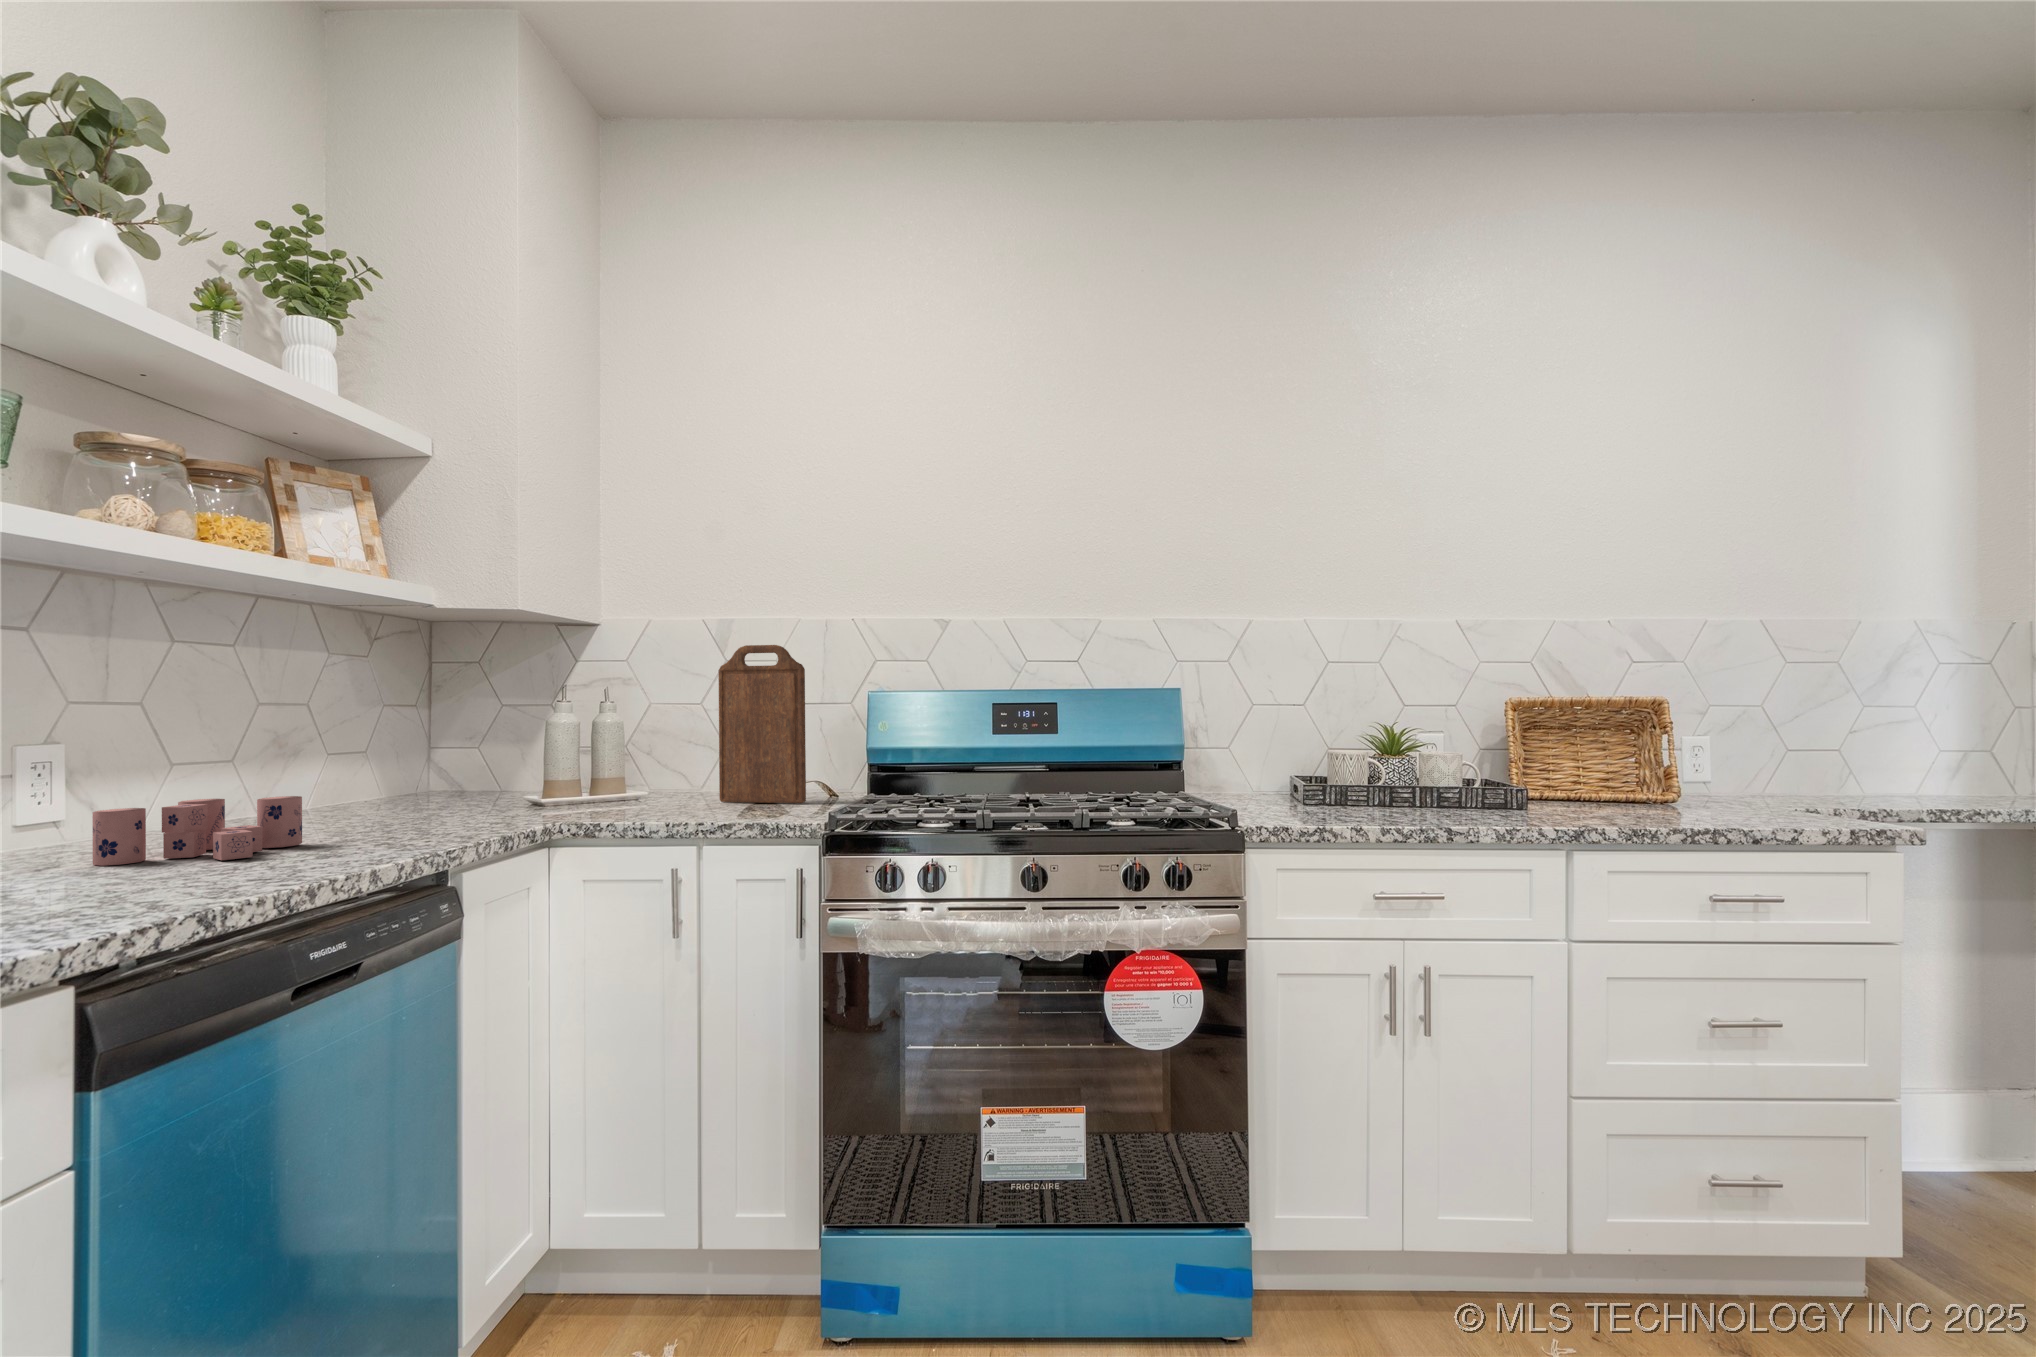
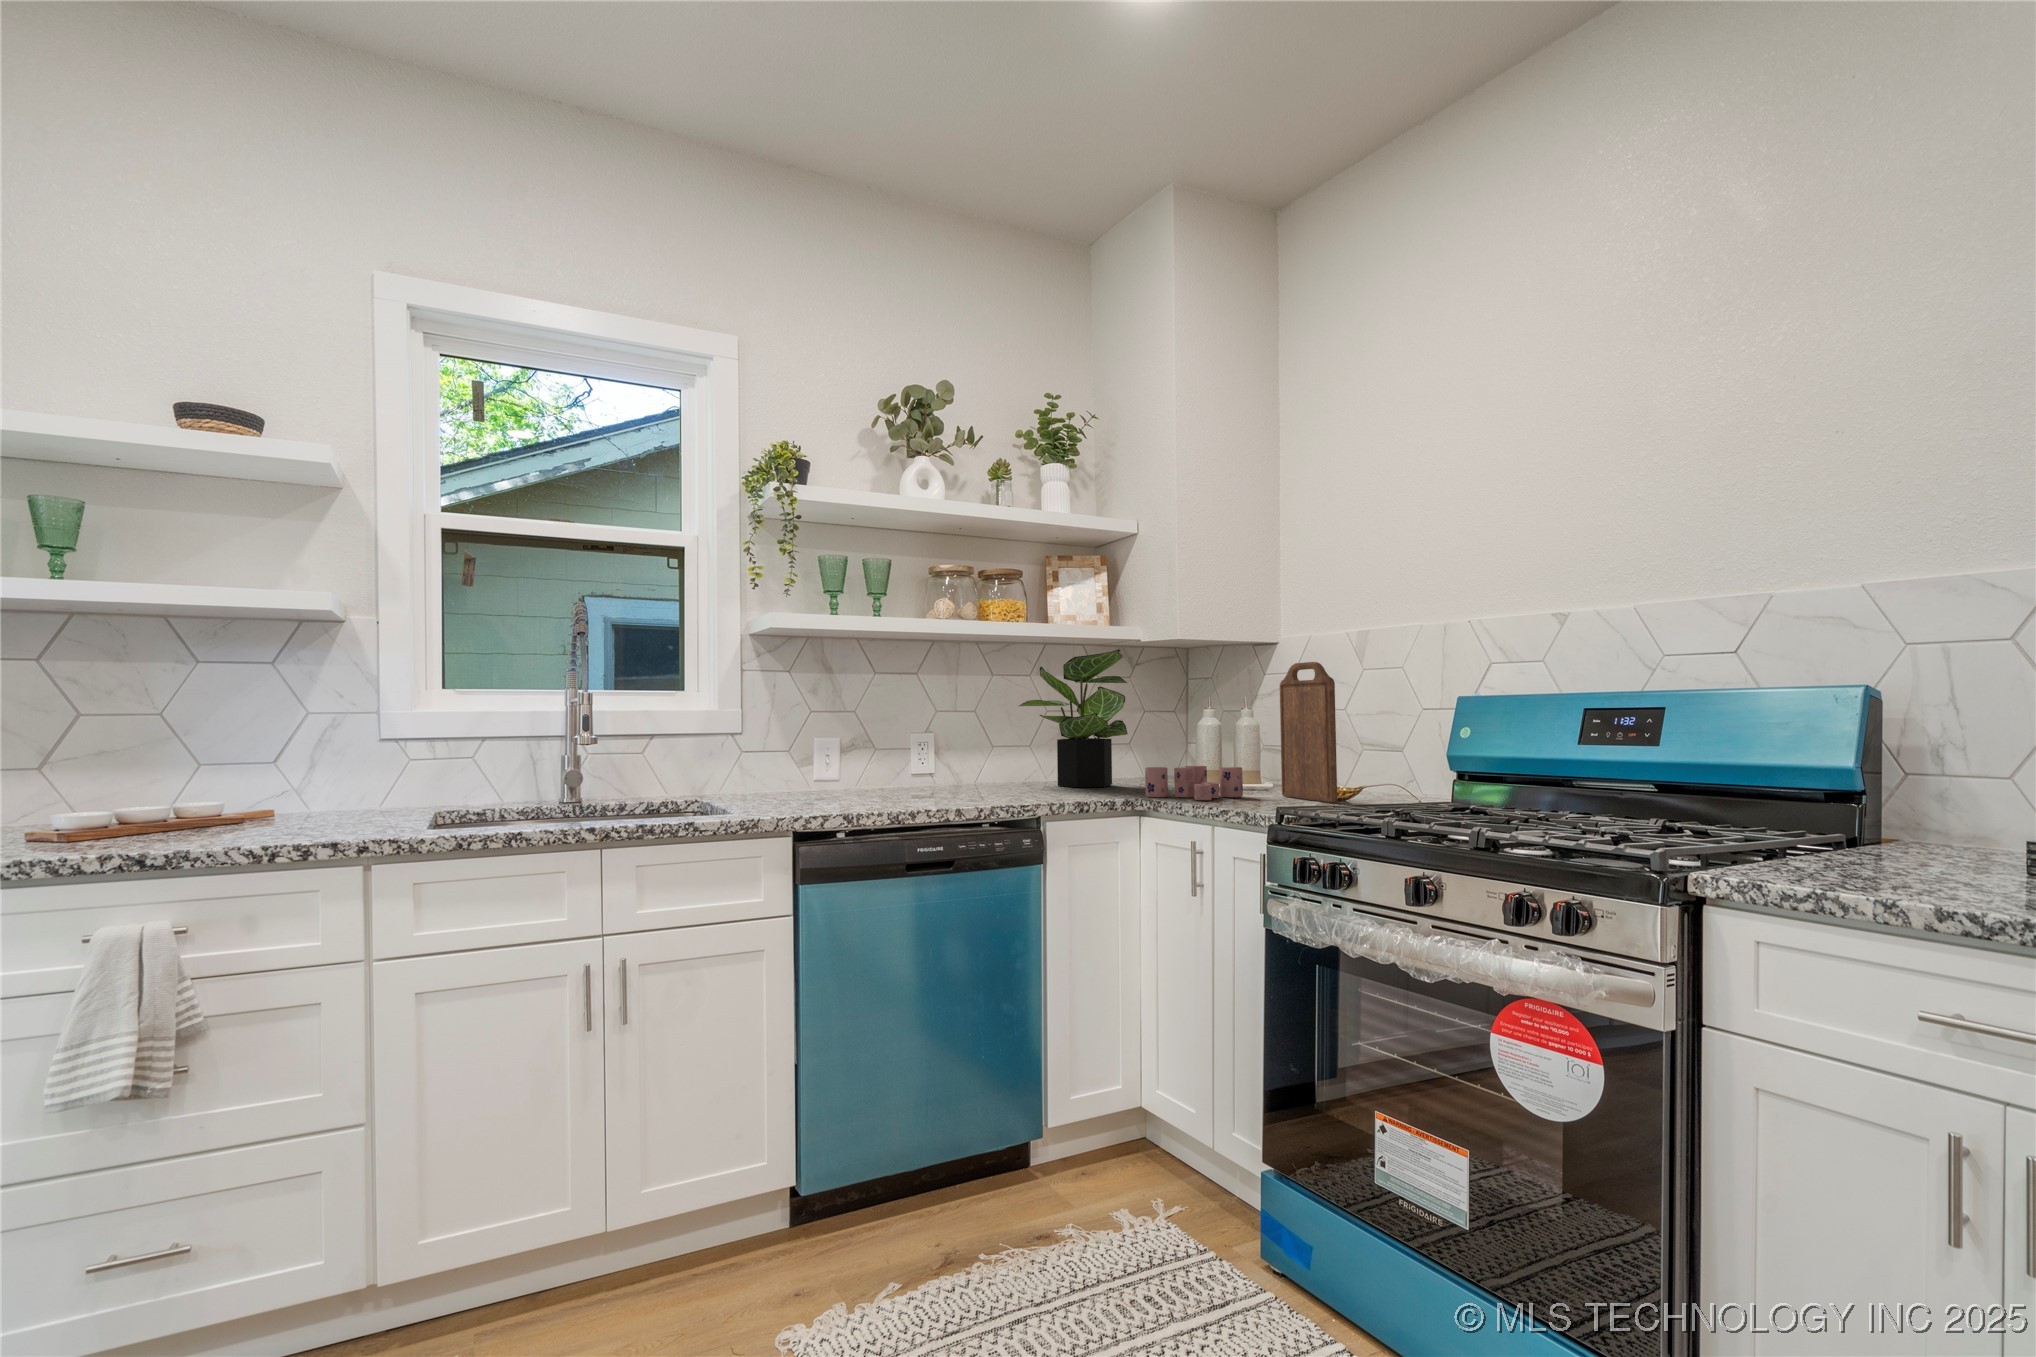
potted plant: none [260,614,502,820] -> present [1019,650,1128,787]
candle: present [92,796,302,866] -> present [1145,766,1243,800]

